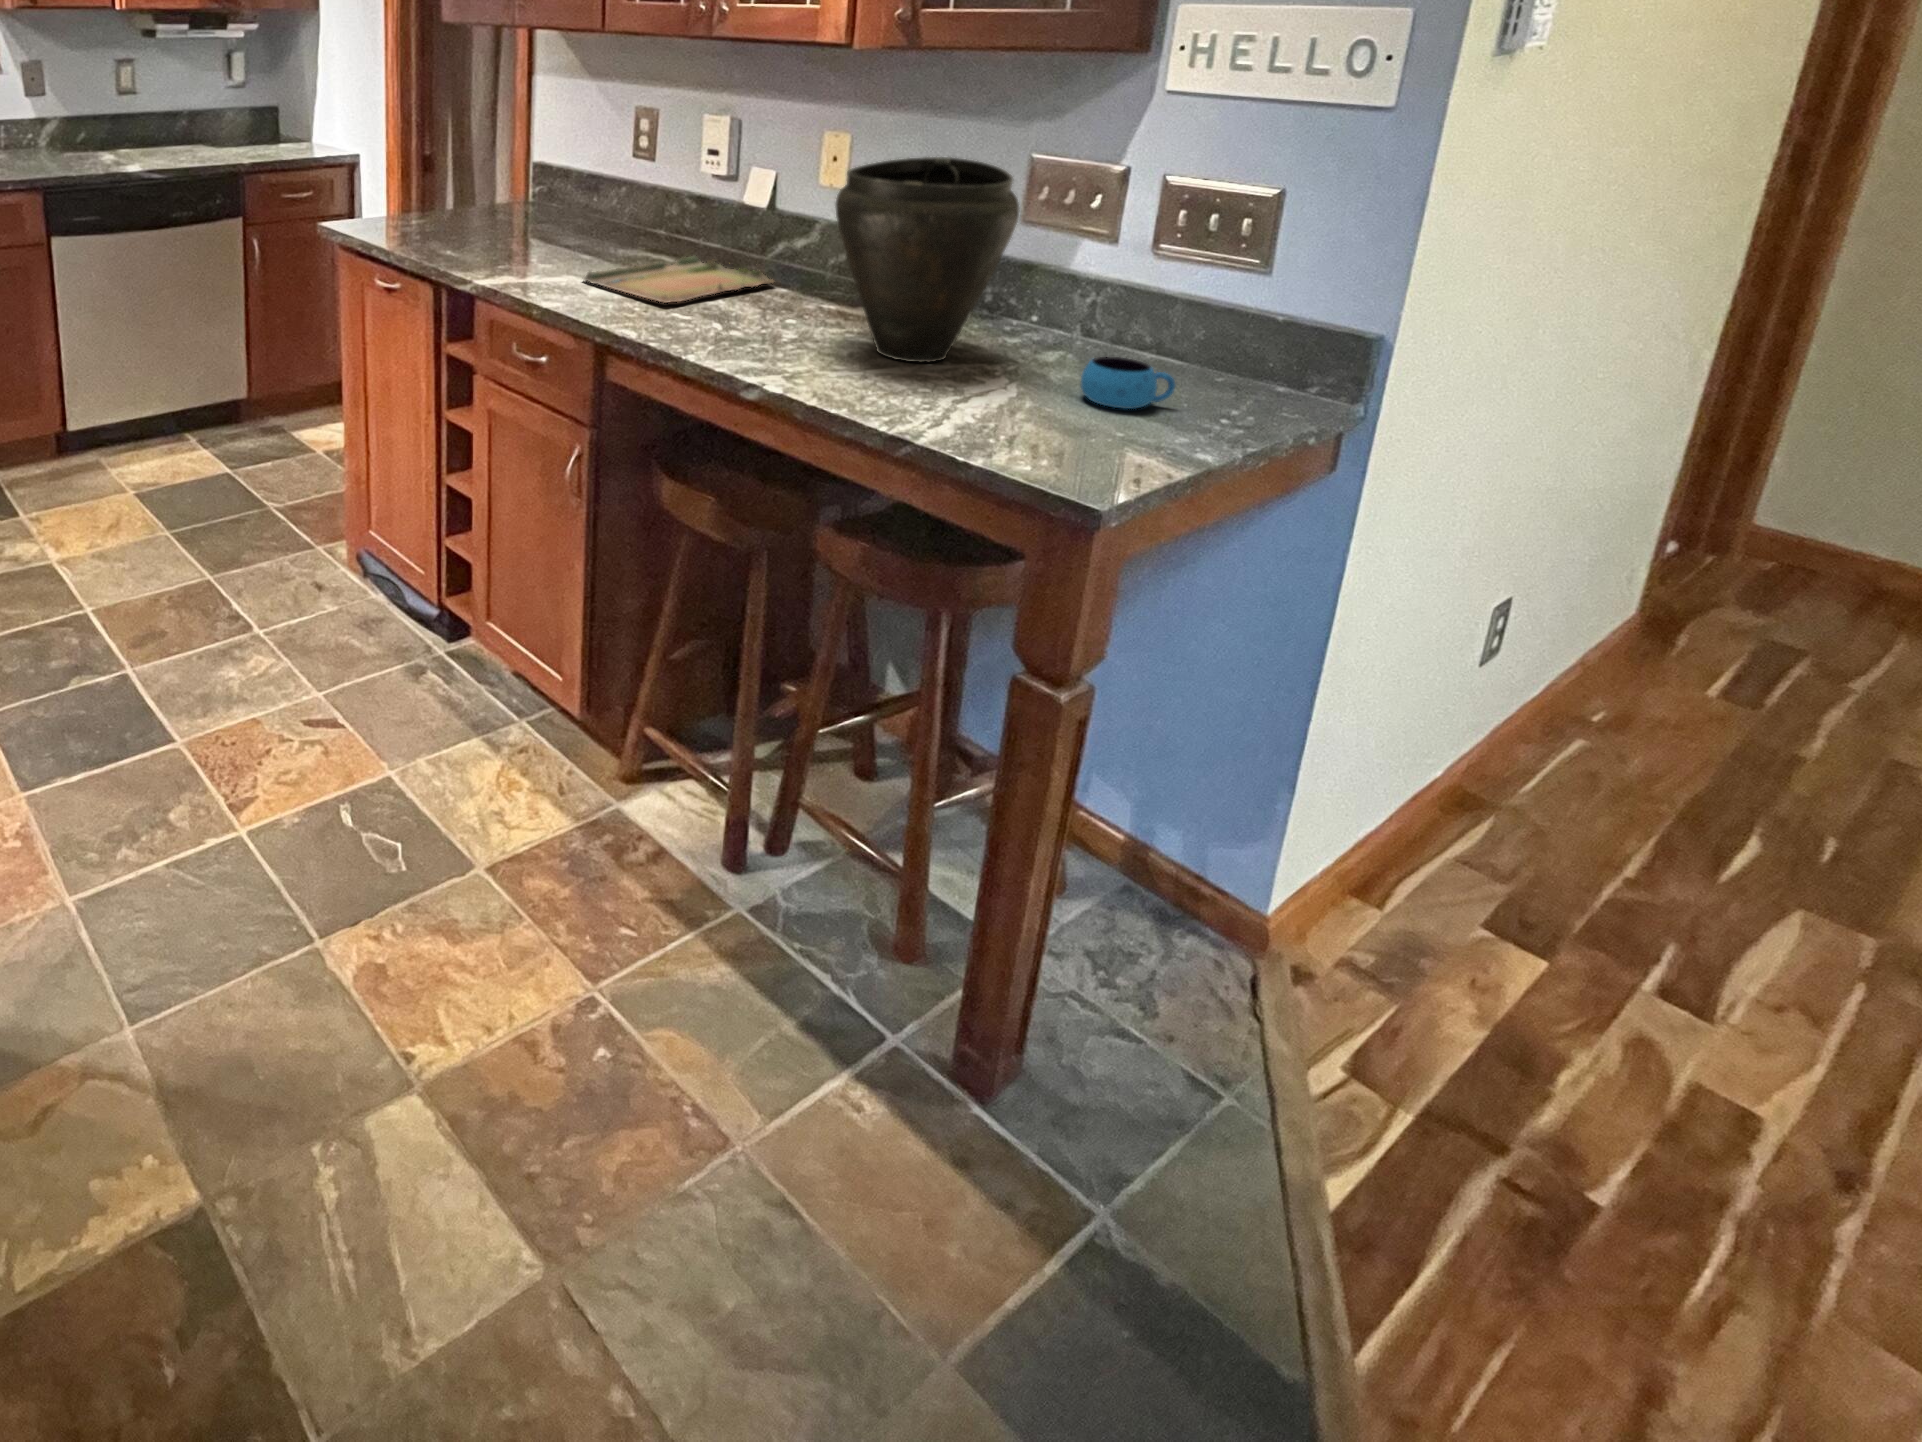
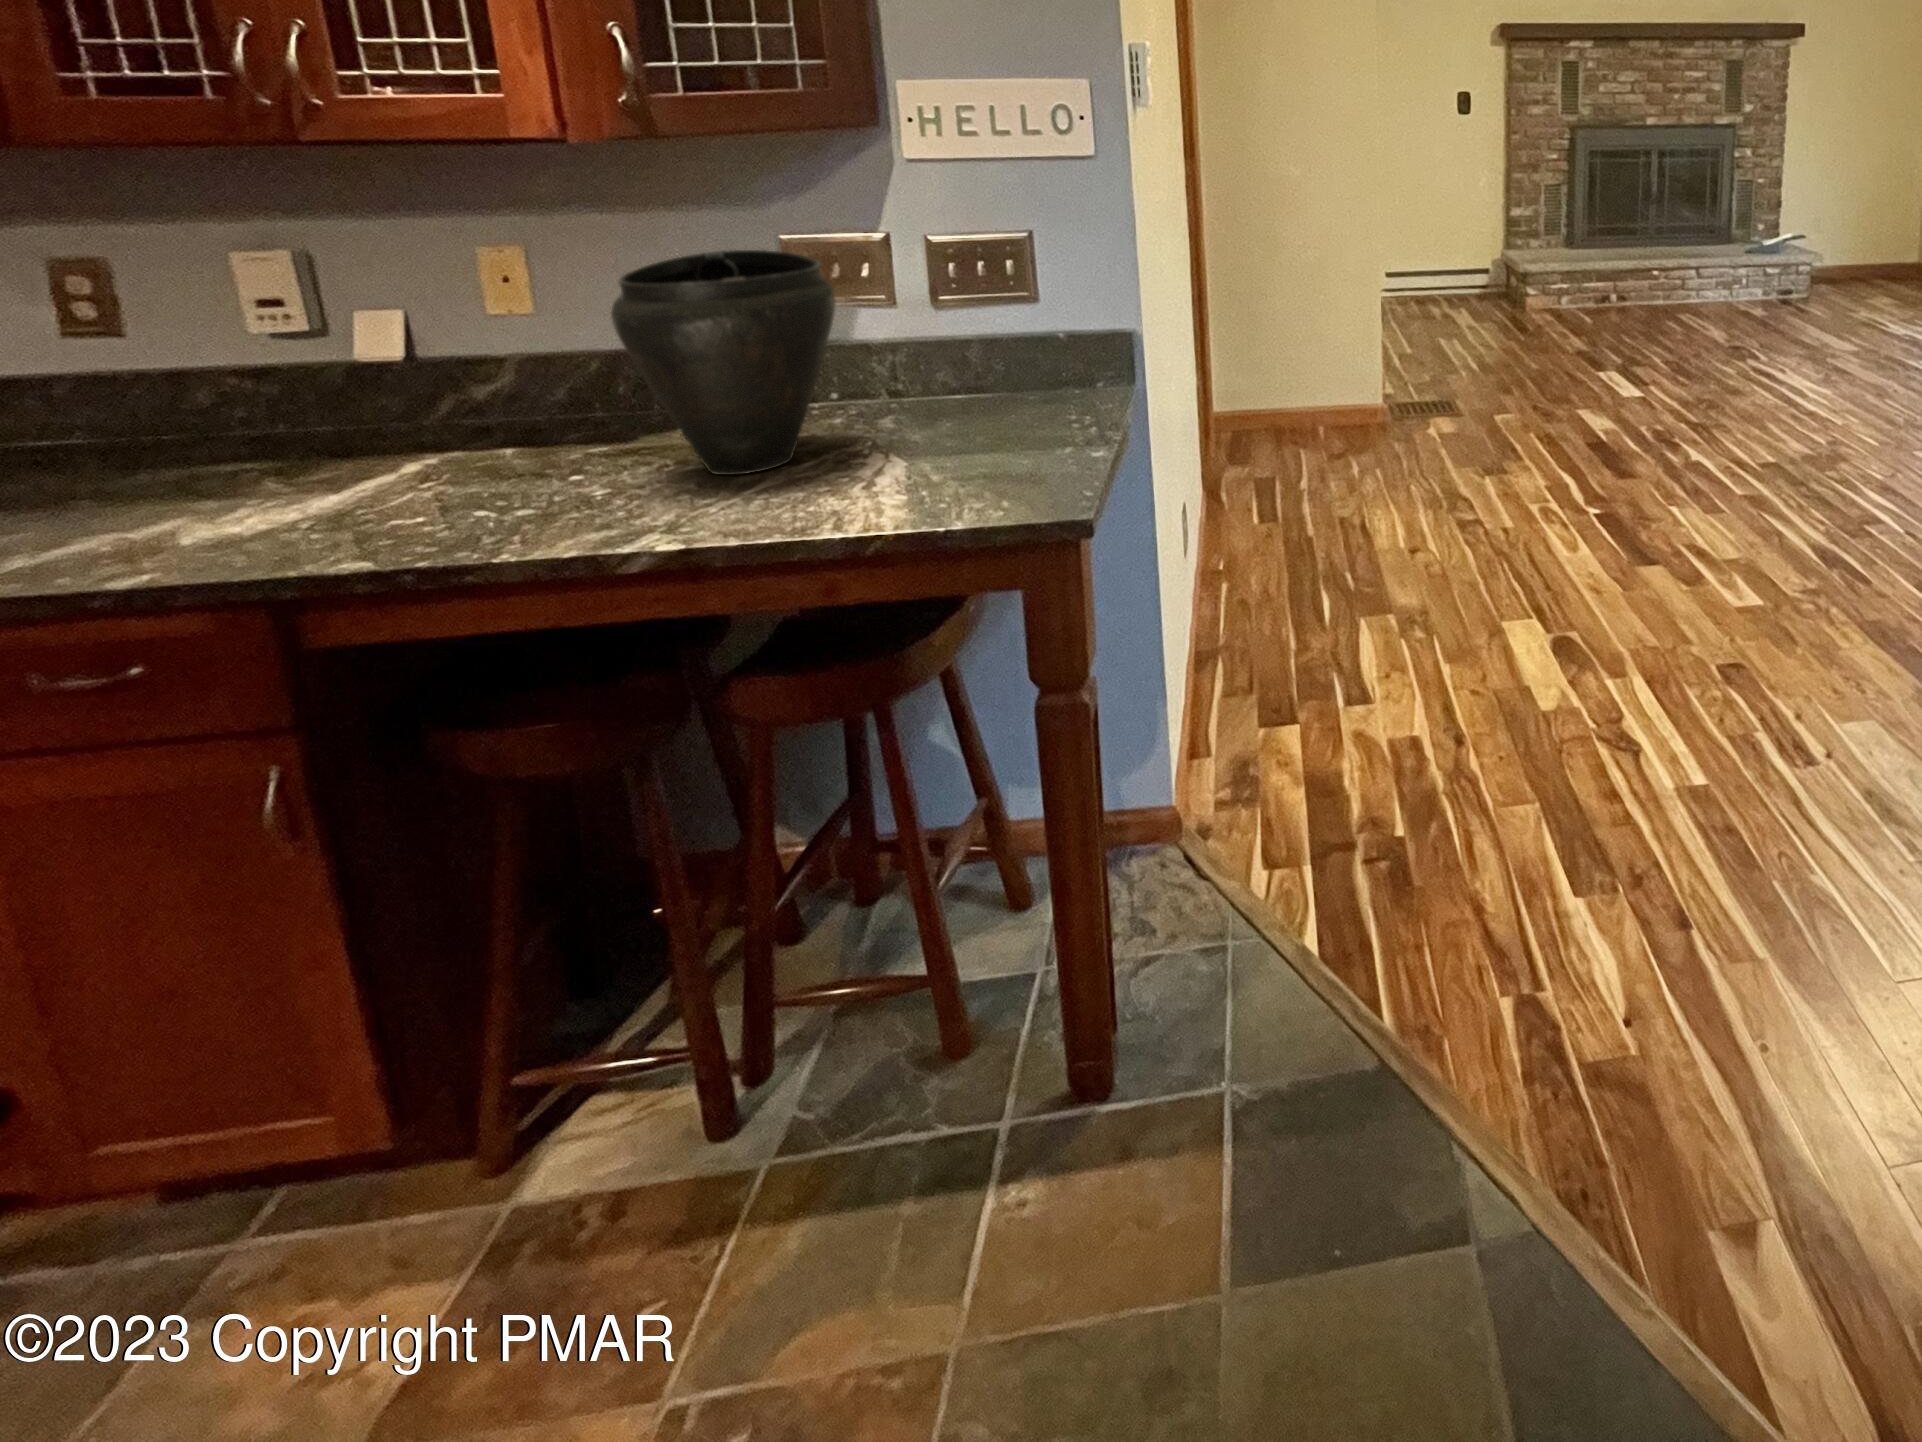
tray: present [583,256,773,303] -> none [110,427,477,537]
mug: present [1081,357,1175,409] -> none [946,400,1024,446]

